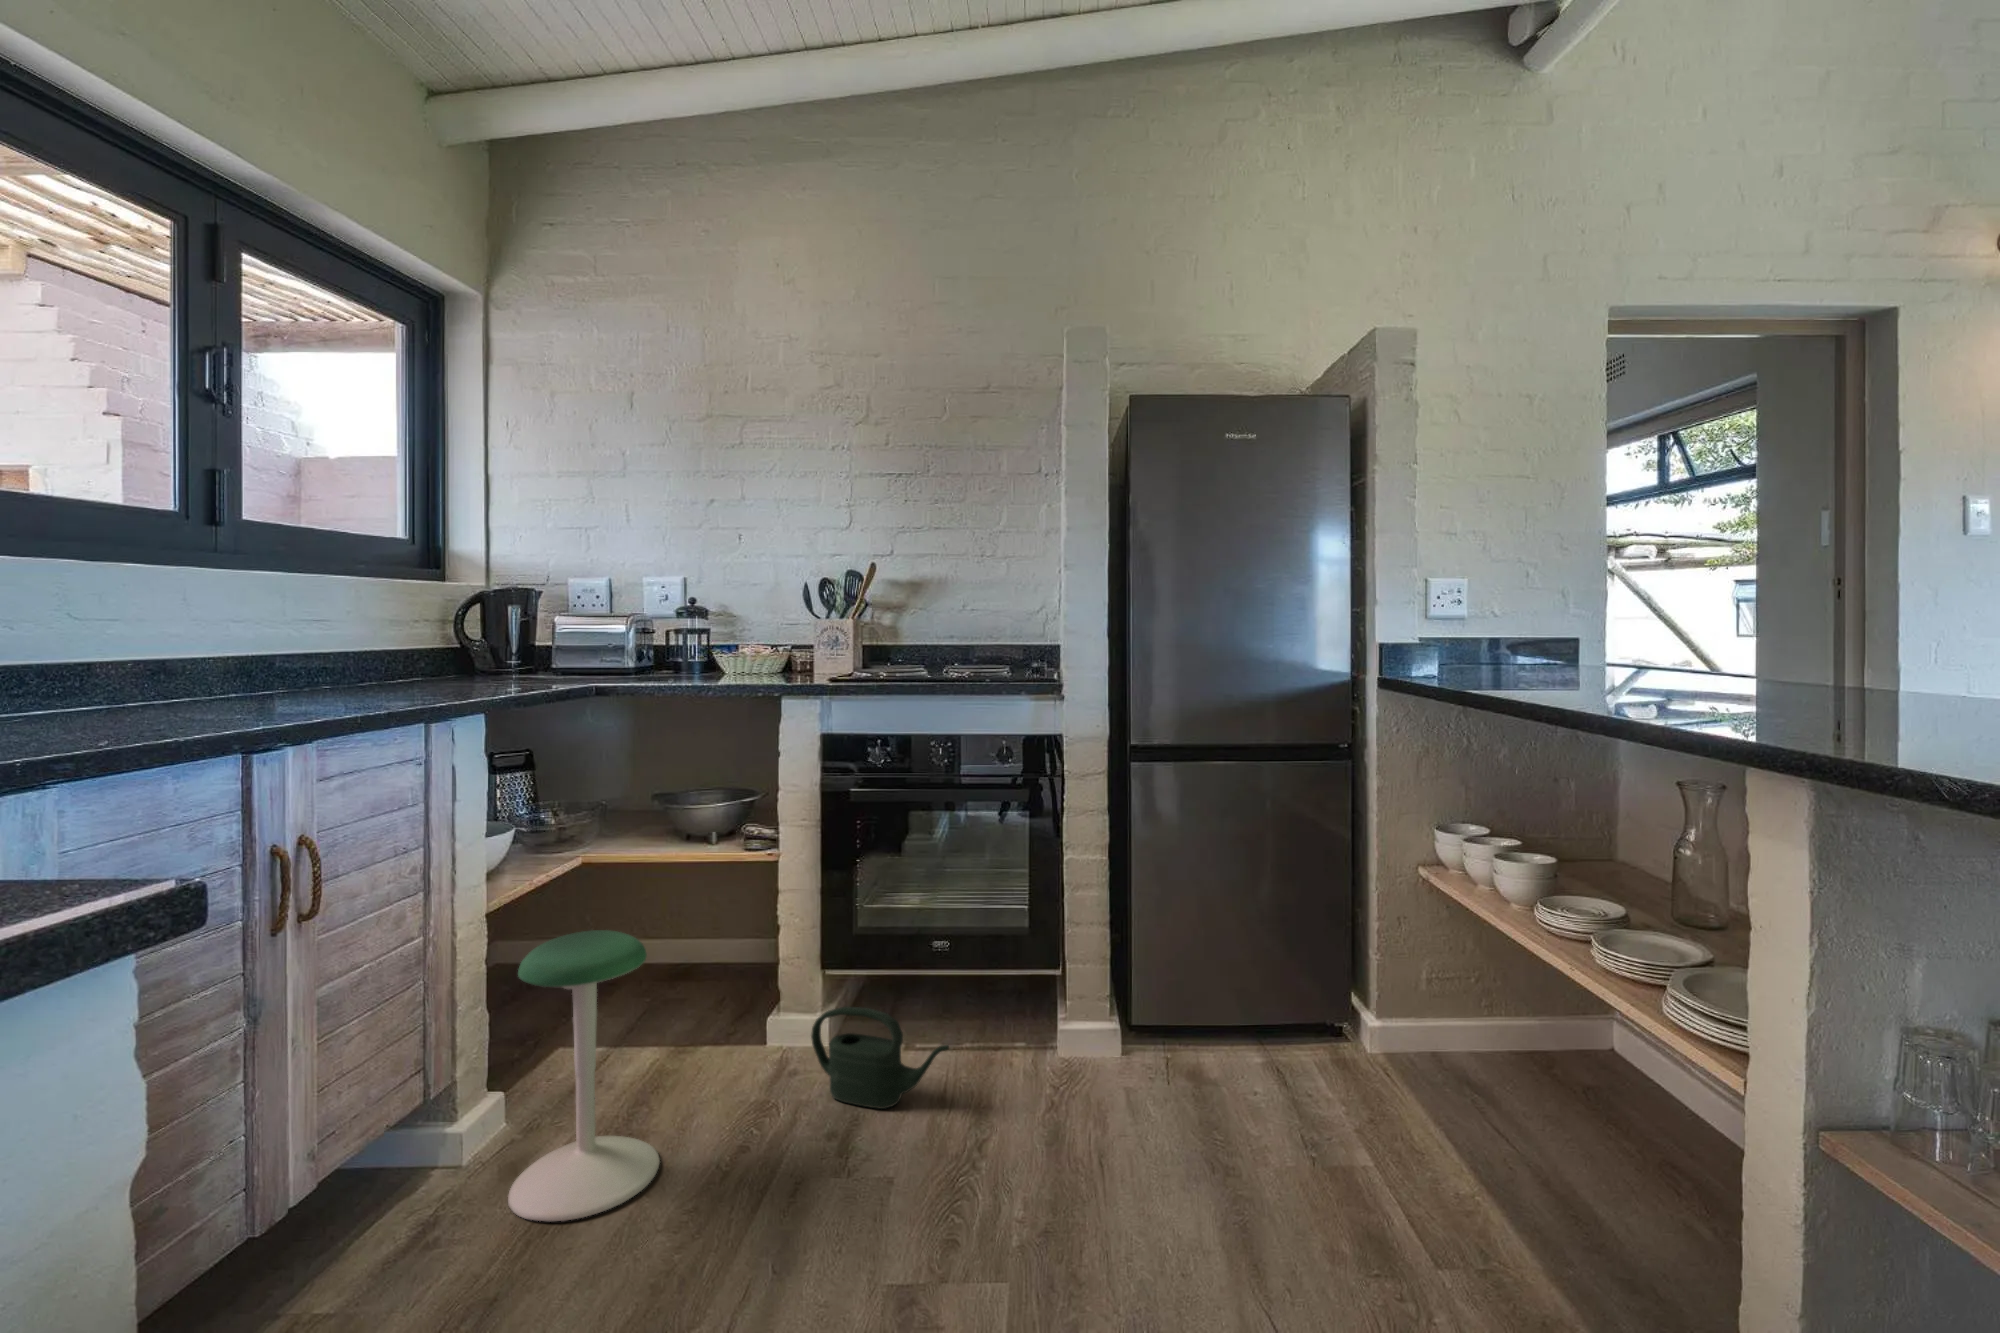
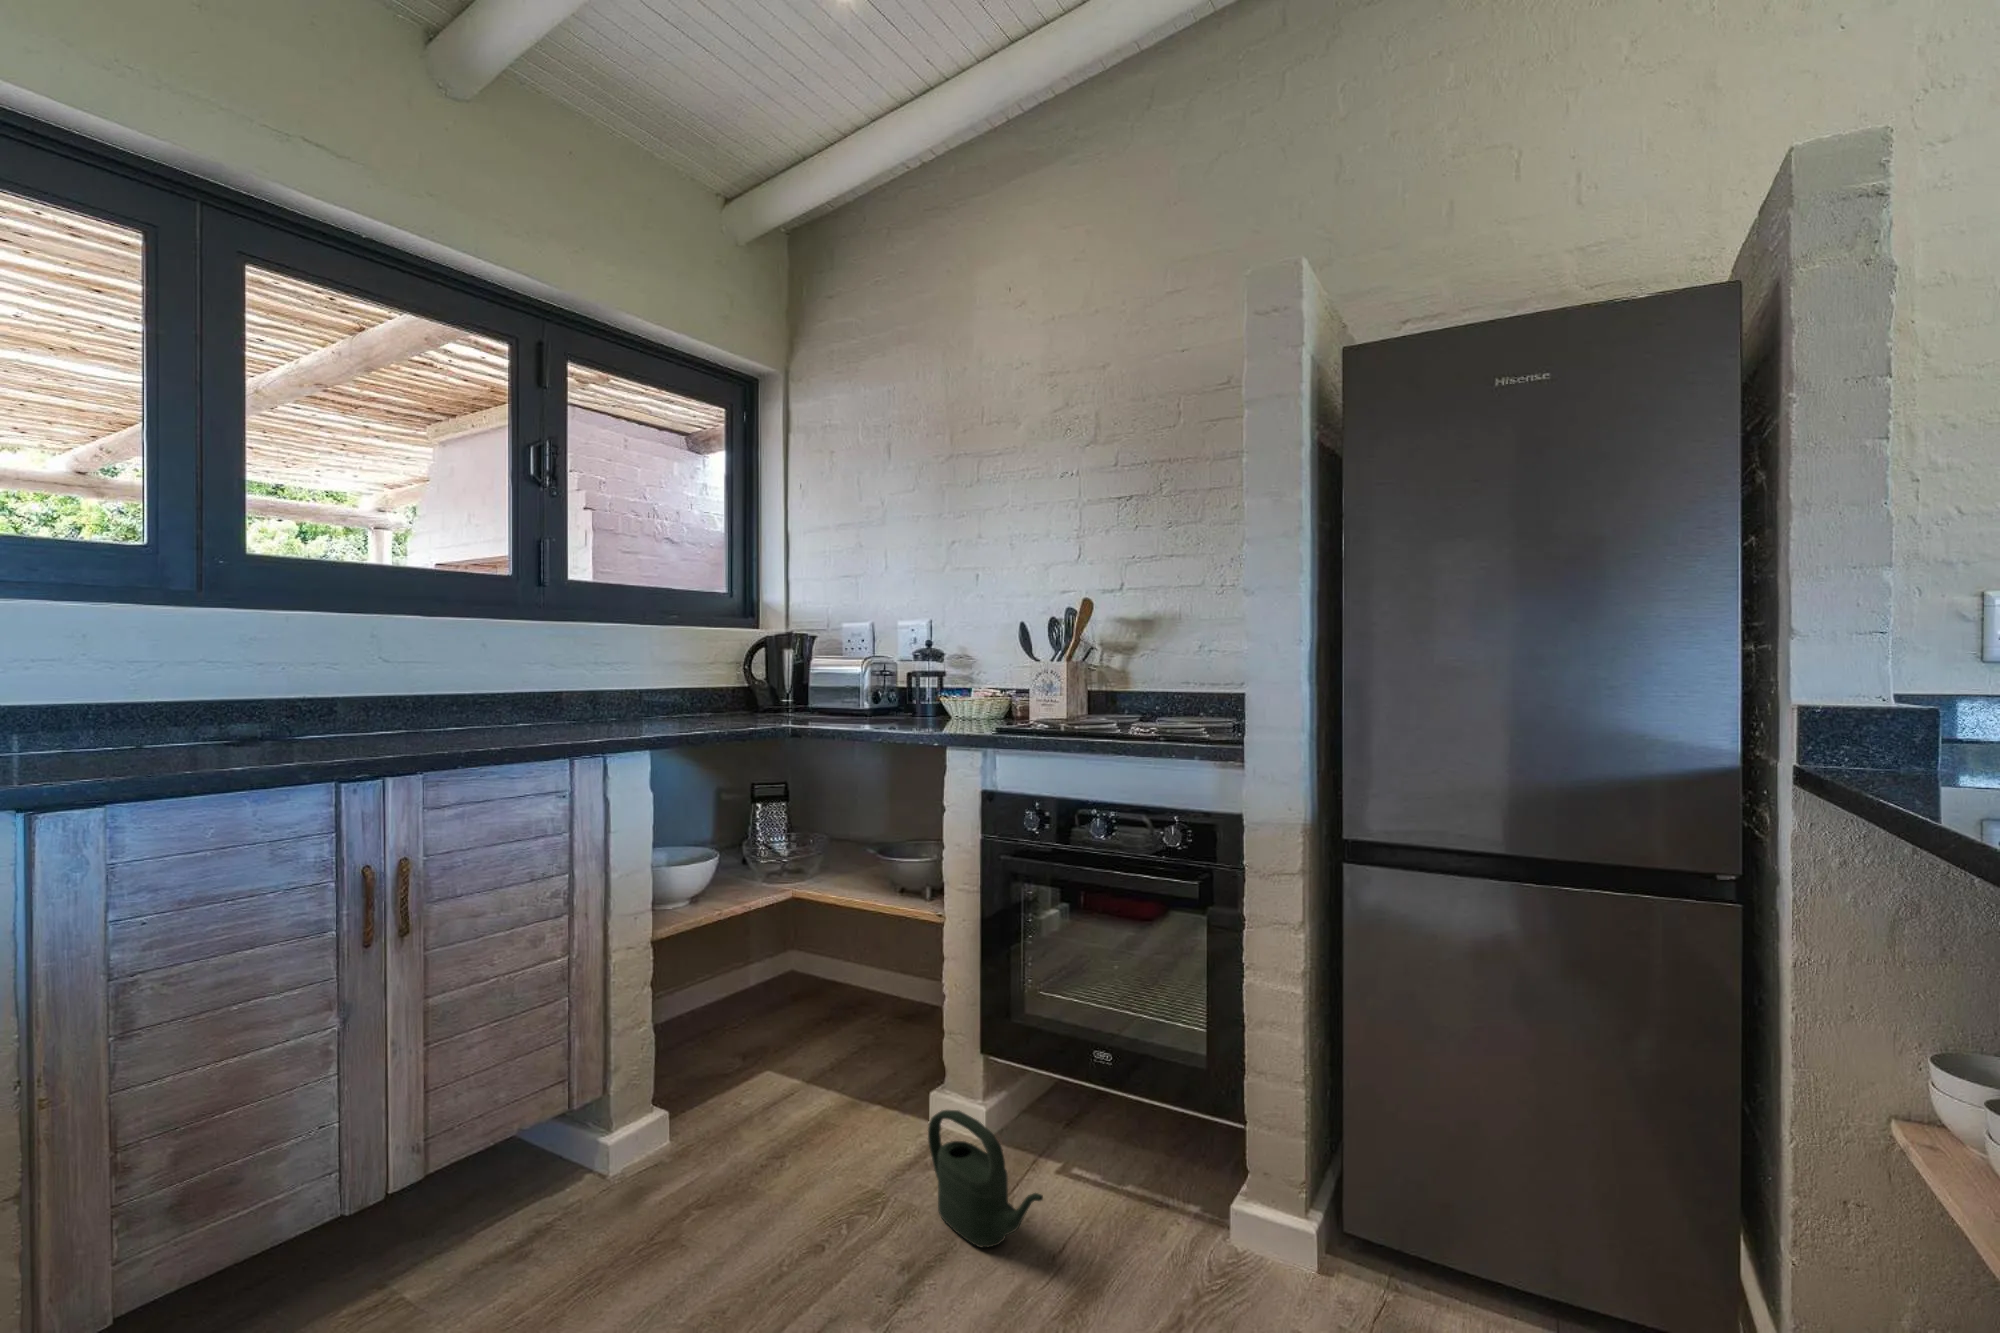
stool: present [508,930,660,1221] -> none [600,977,746,1271]

